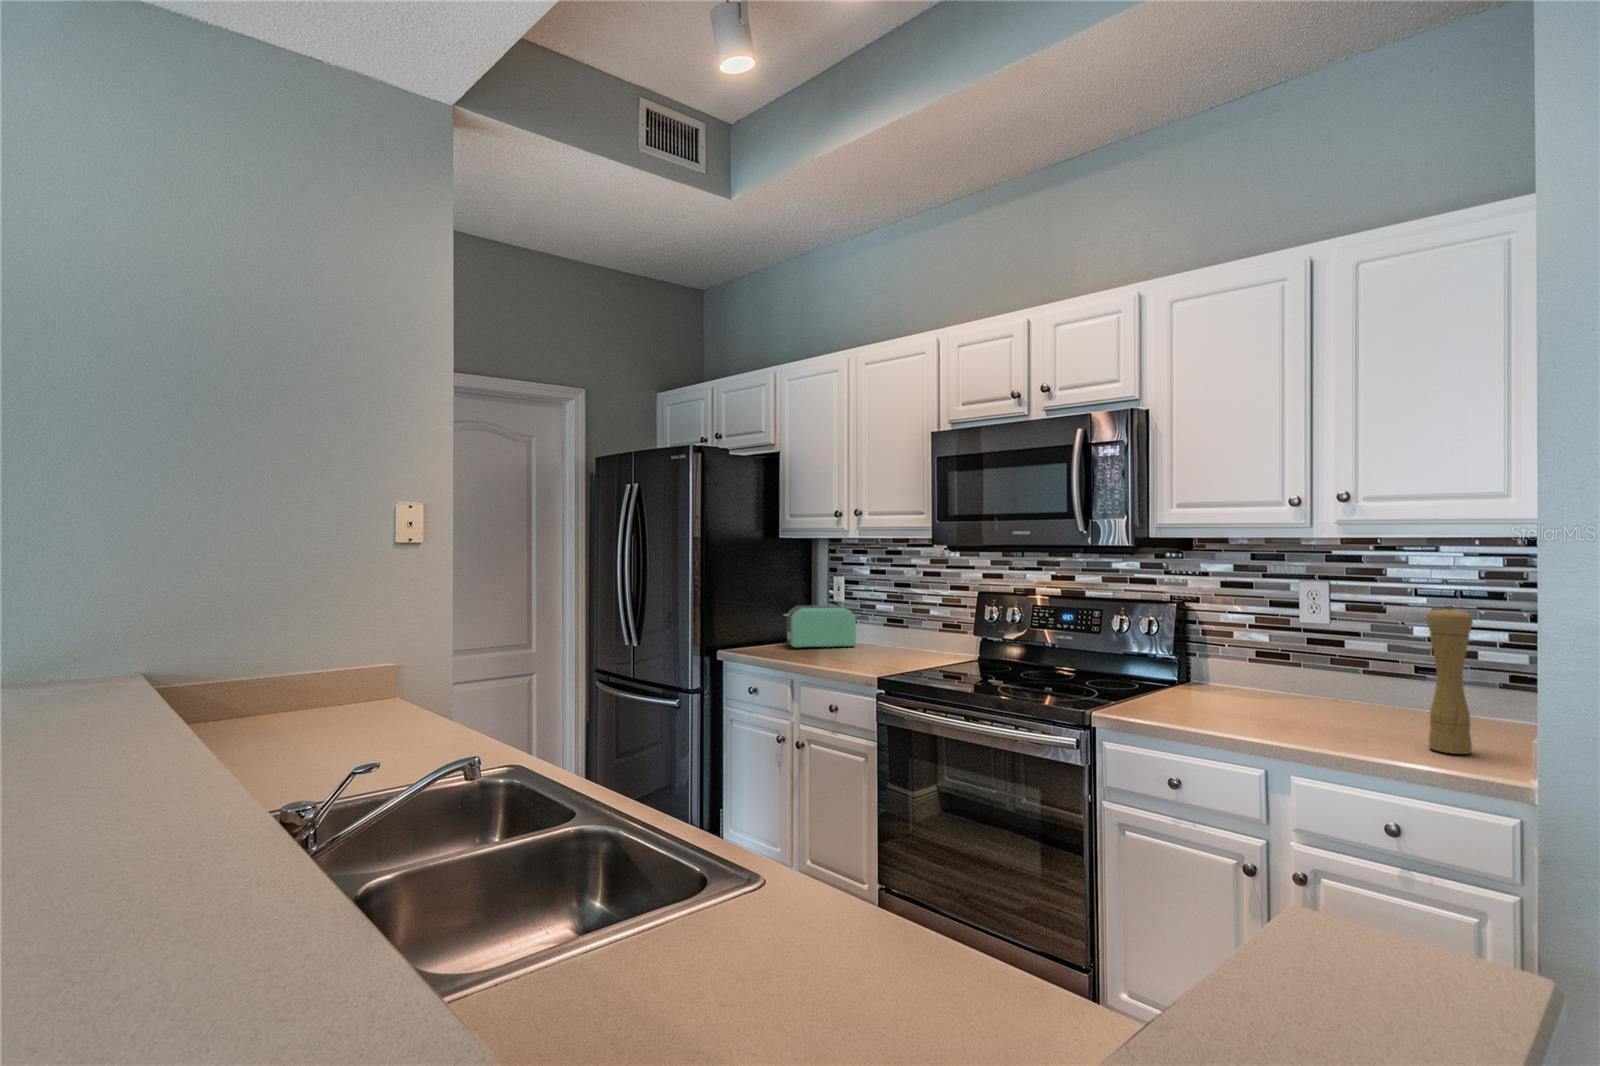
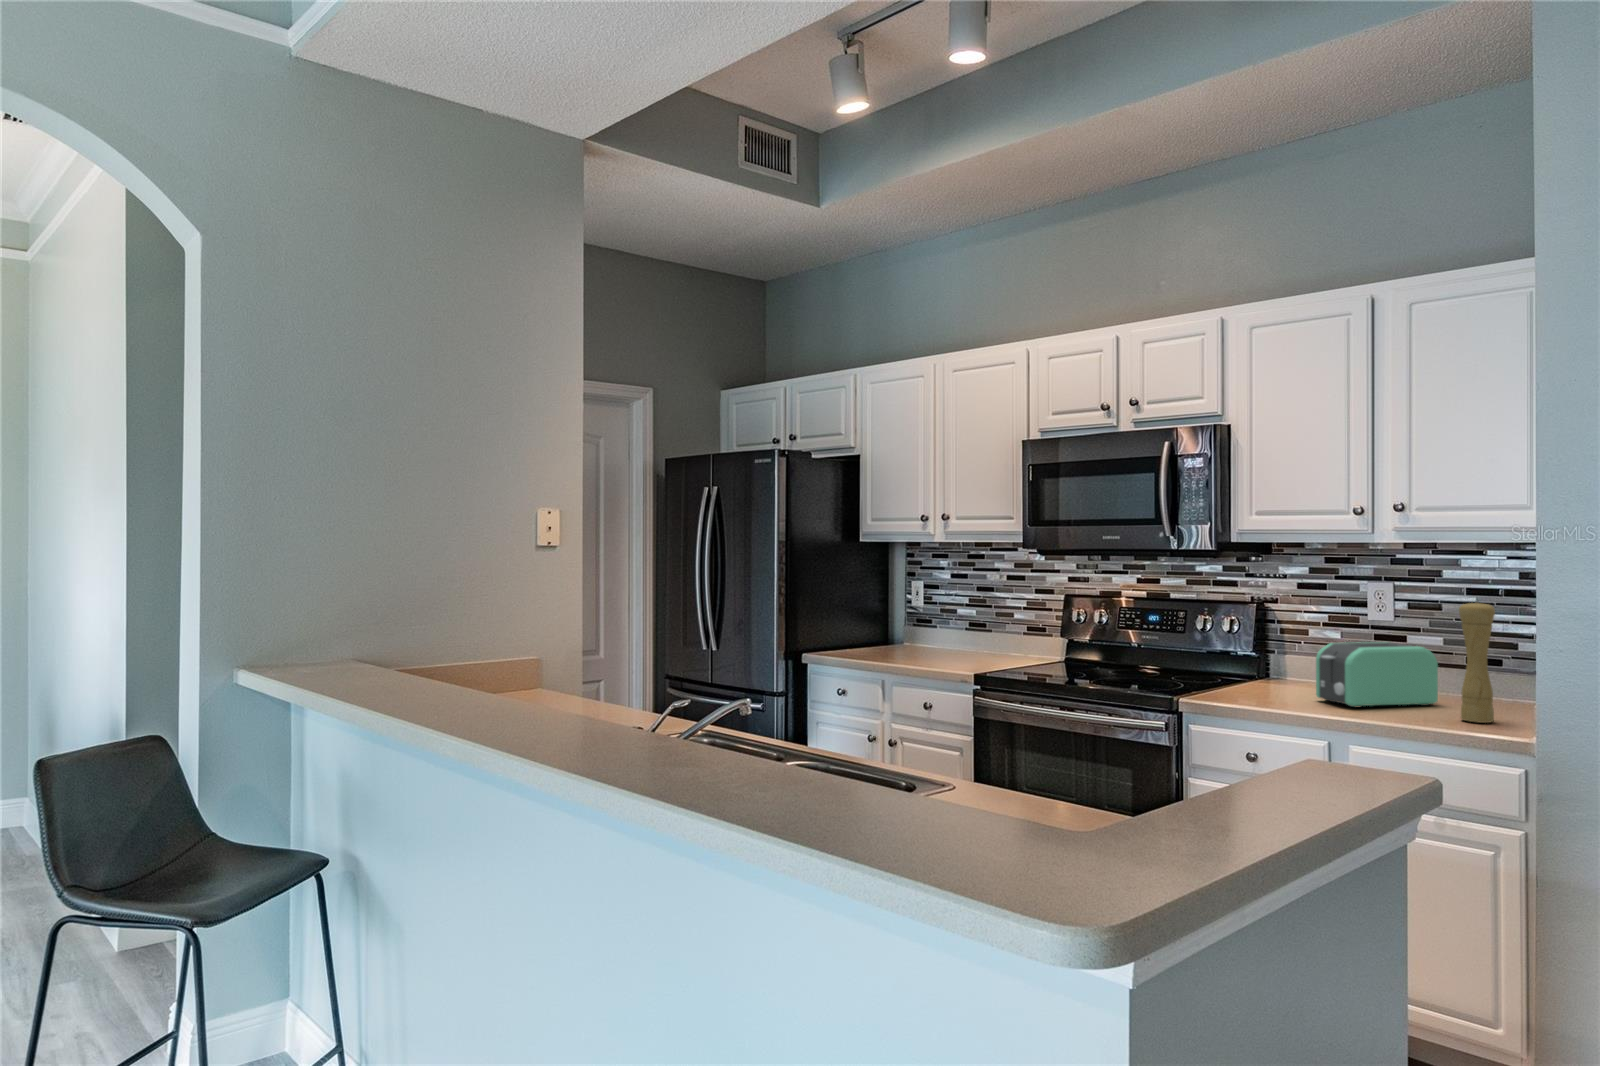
toaster: present [784,605,856,648] -> present [1316,642,1438,707]

